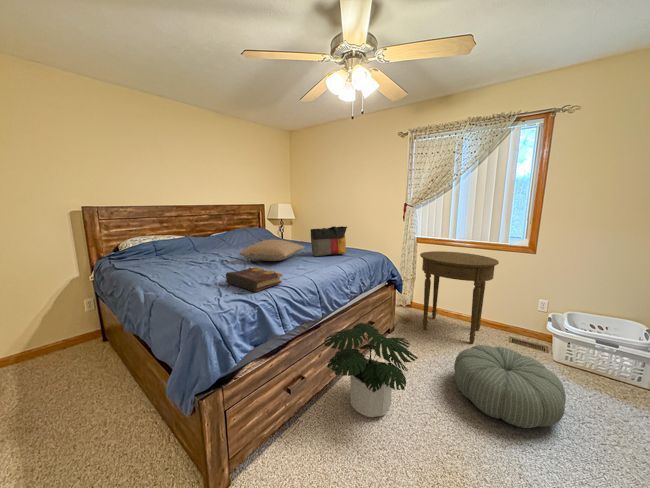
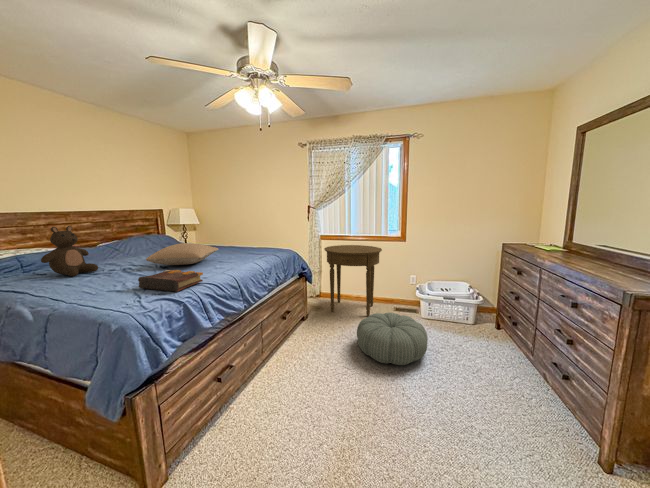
stuffed bear: none [165,219,204,263] -> present [41,226,98,276]
tote bag: present [311,226,347,256] -> none [223,227,260,257]
potted plant: present [324,323,418,418] -> none [249,311,330,388]

